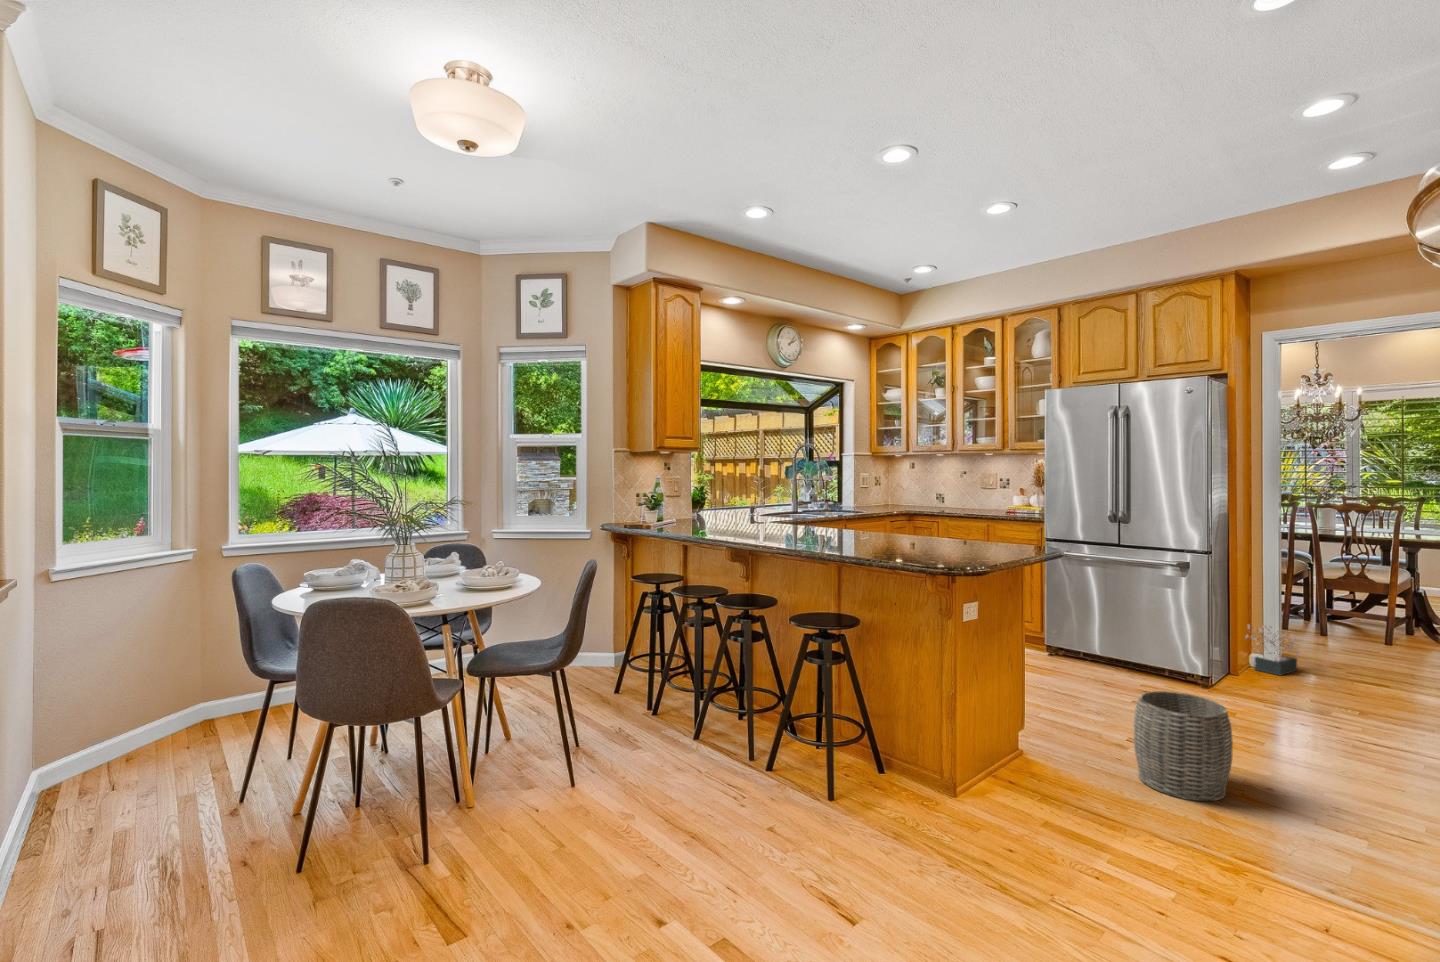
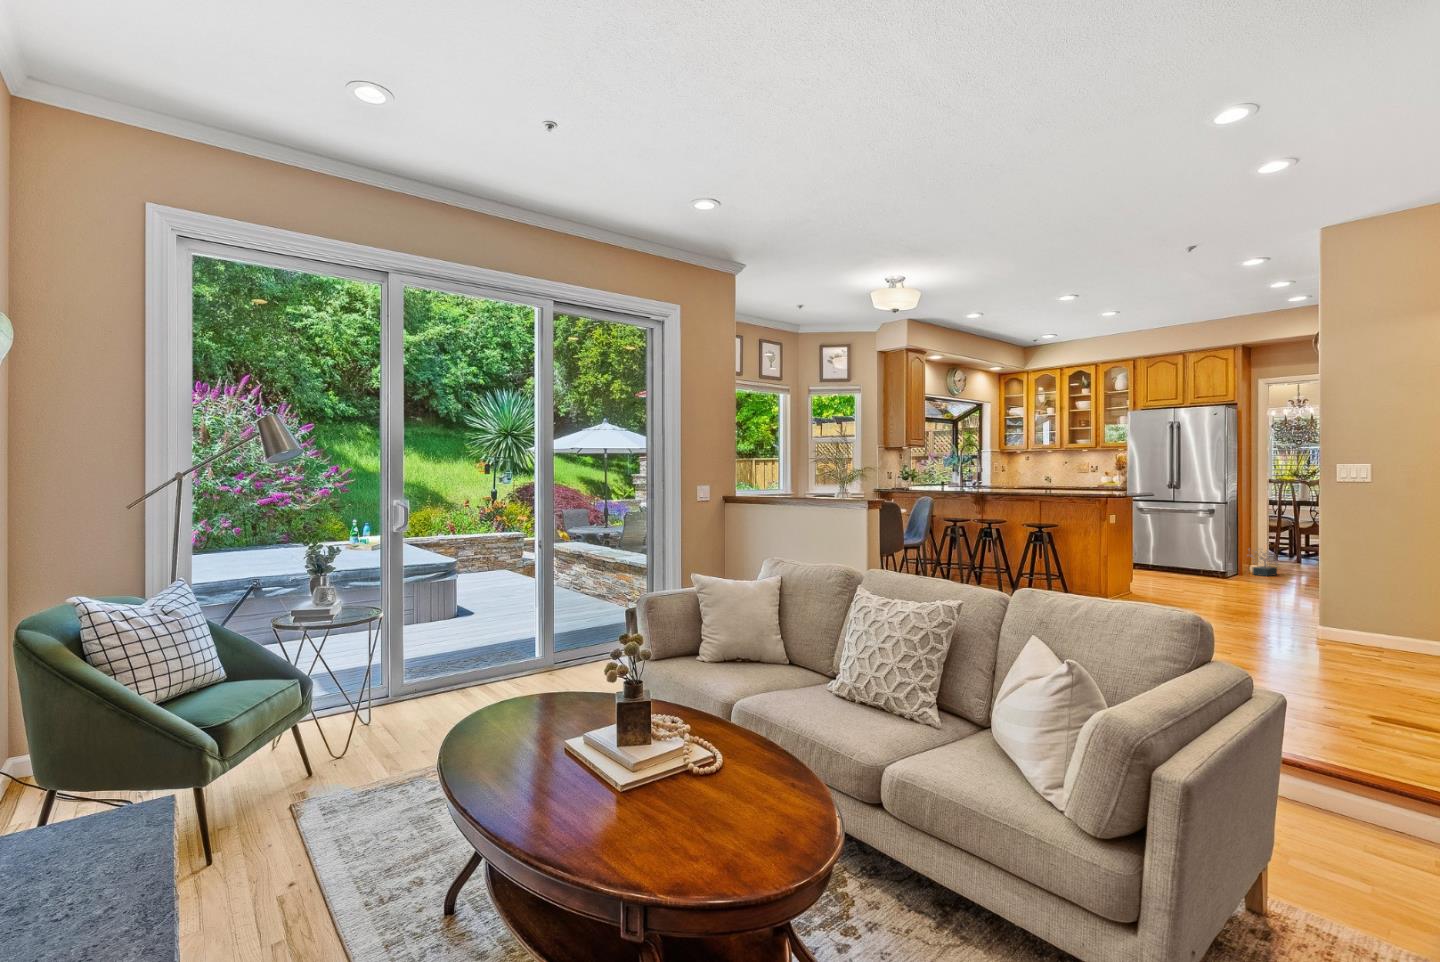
woven basket: present [1134,691,1233,801] -> none [1191,561,1238,604]

